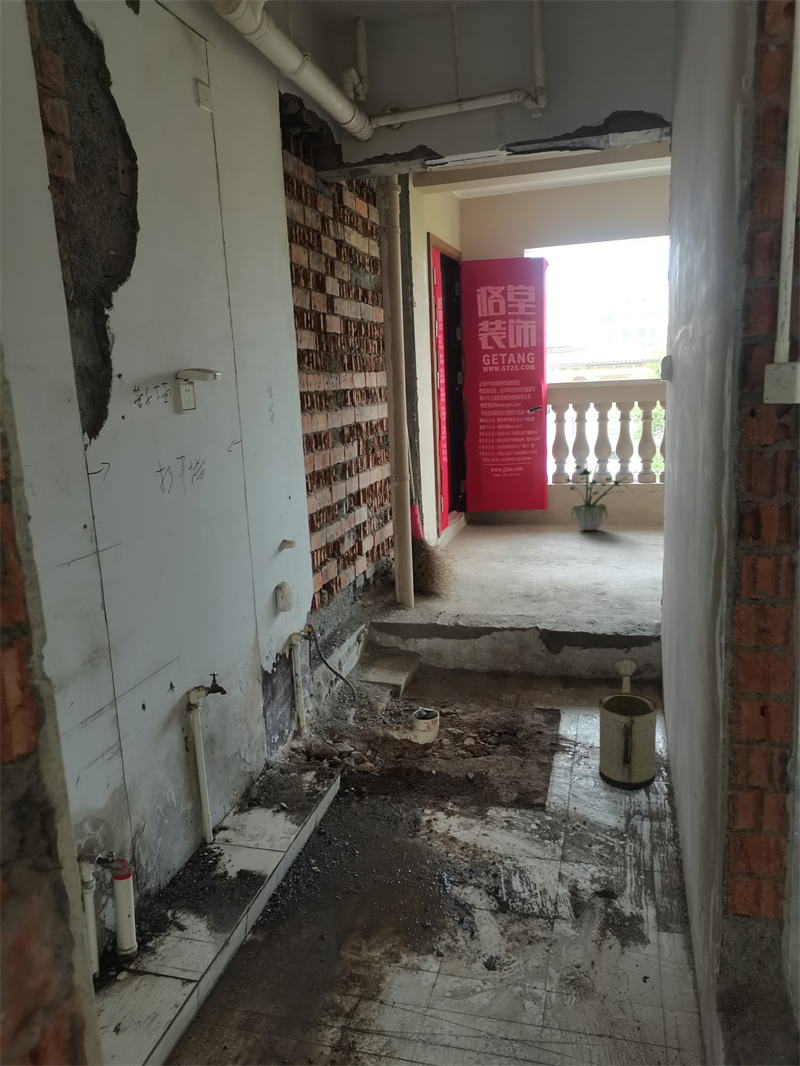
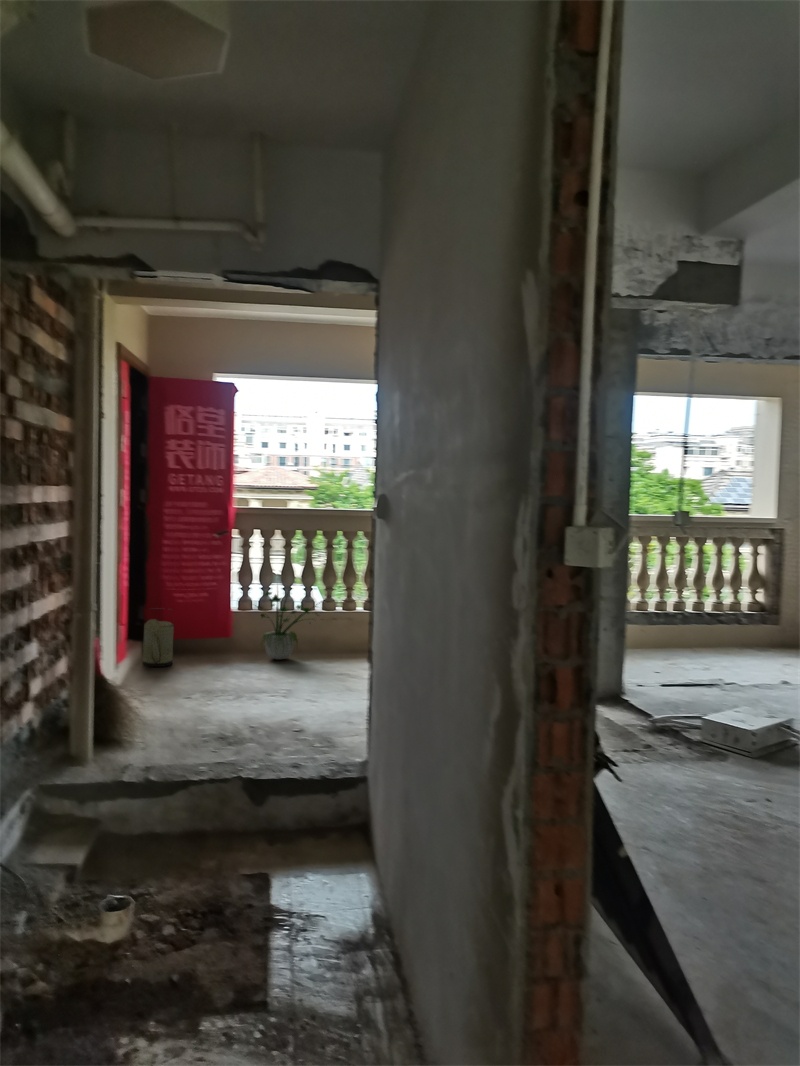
watering can: present [599,658,657,789] -> present [142,619,174,667]

